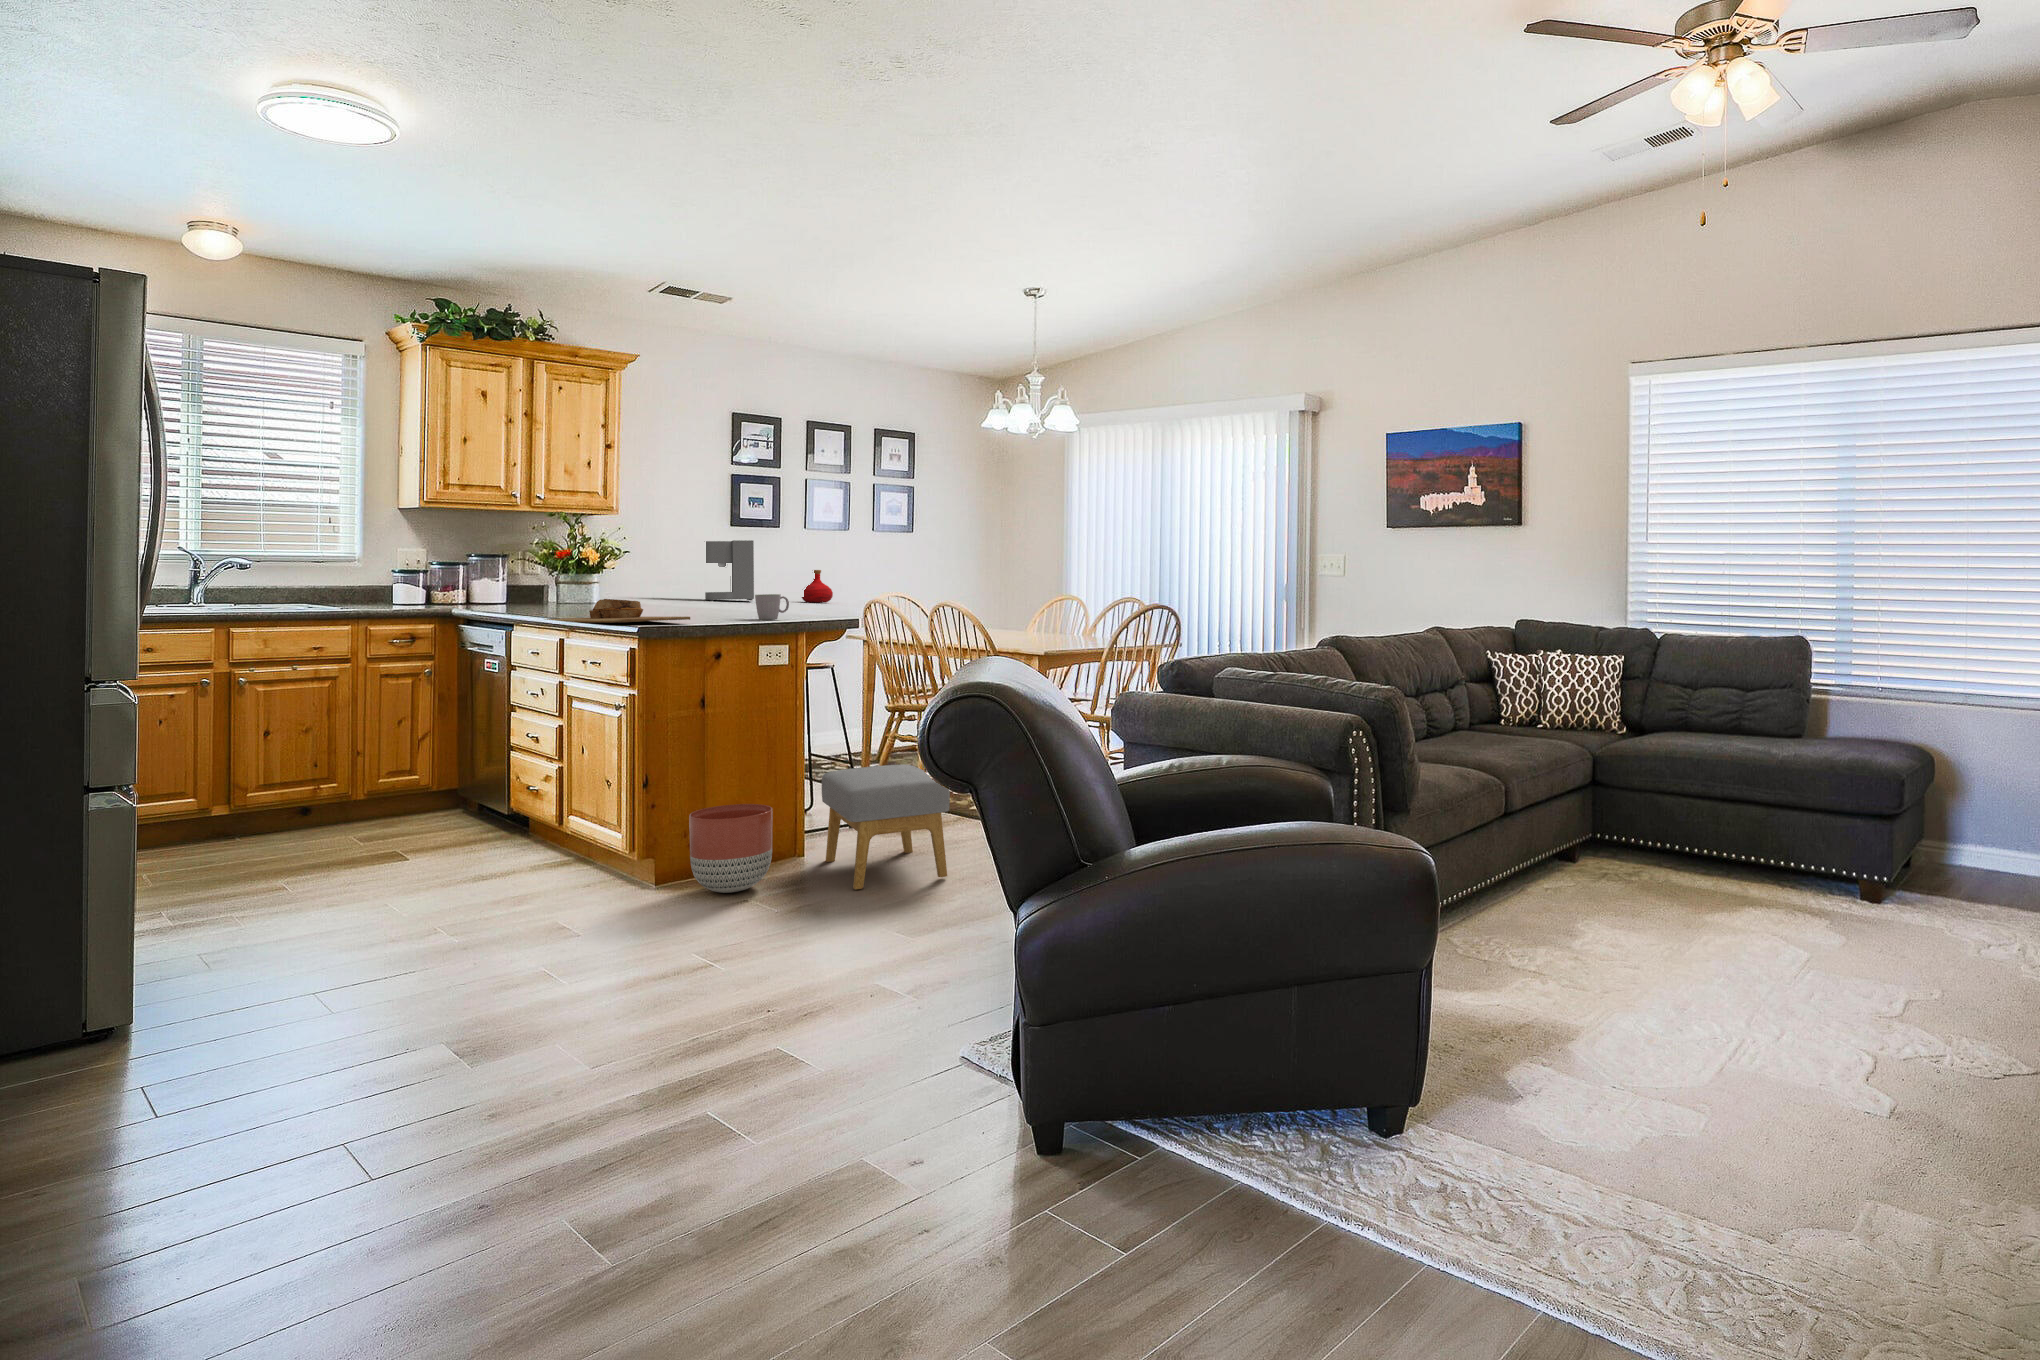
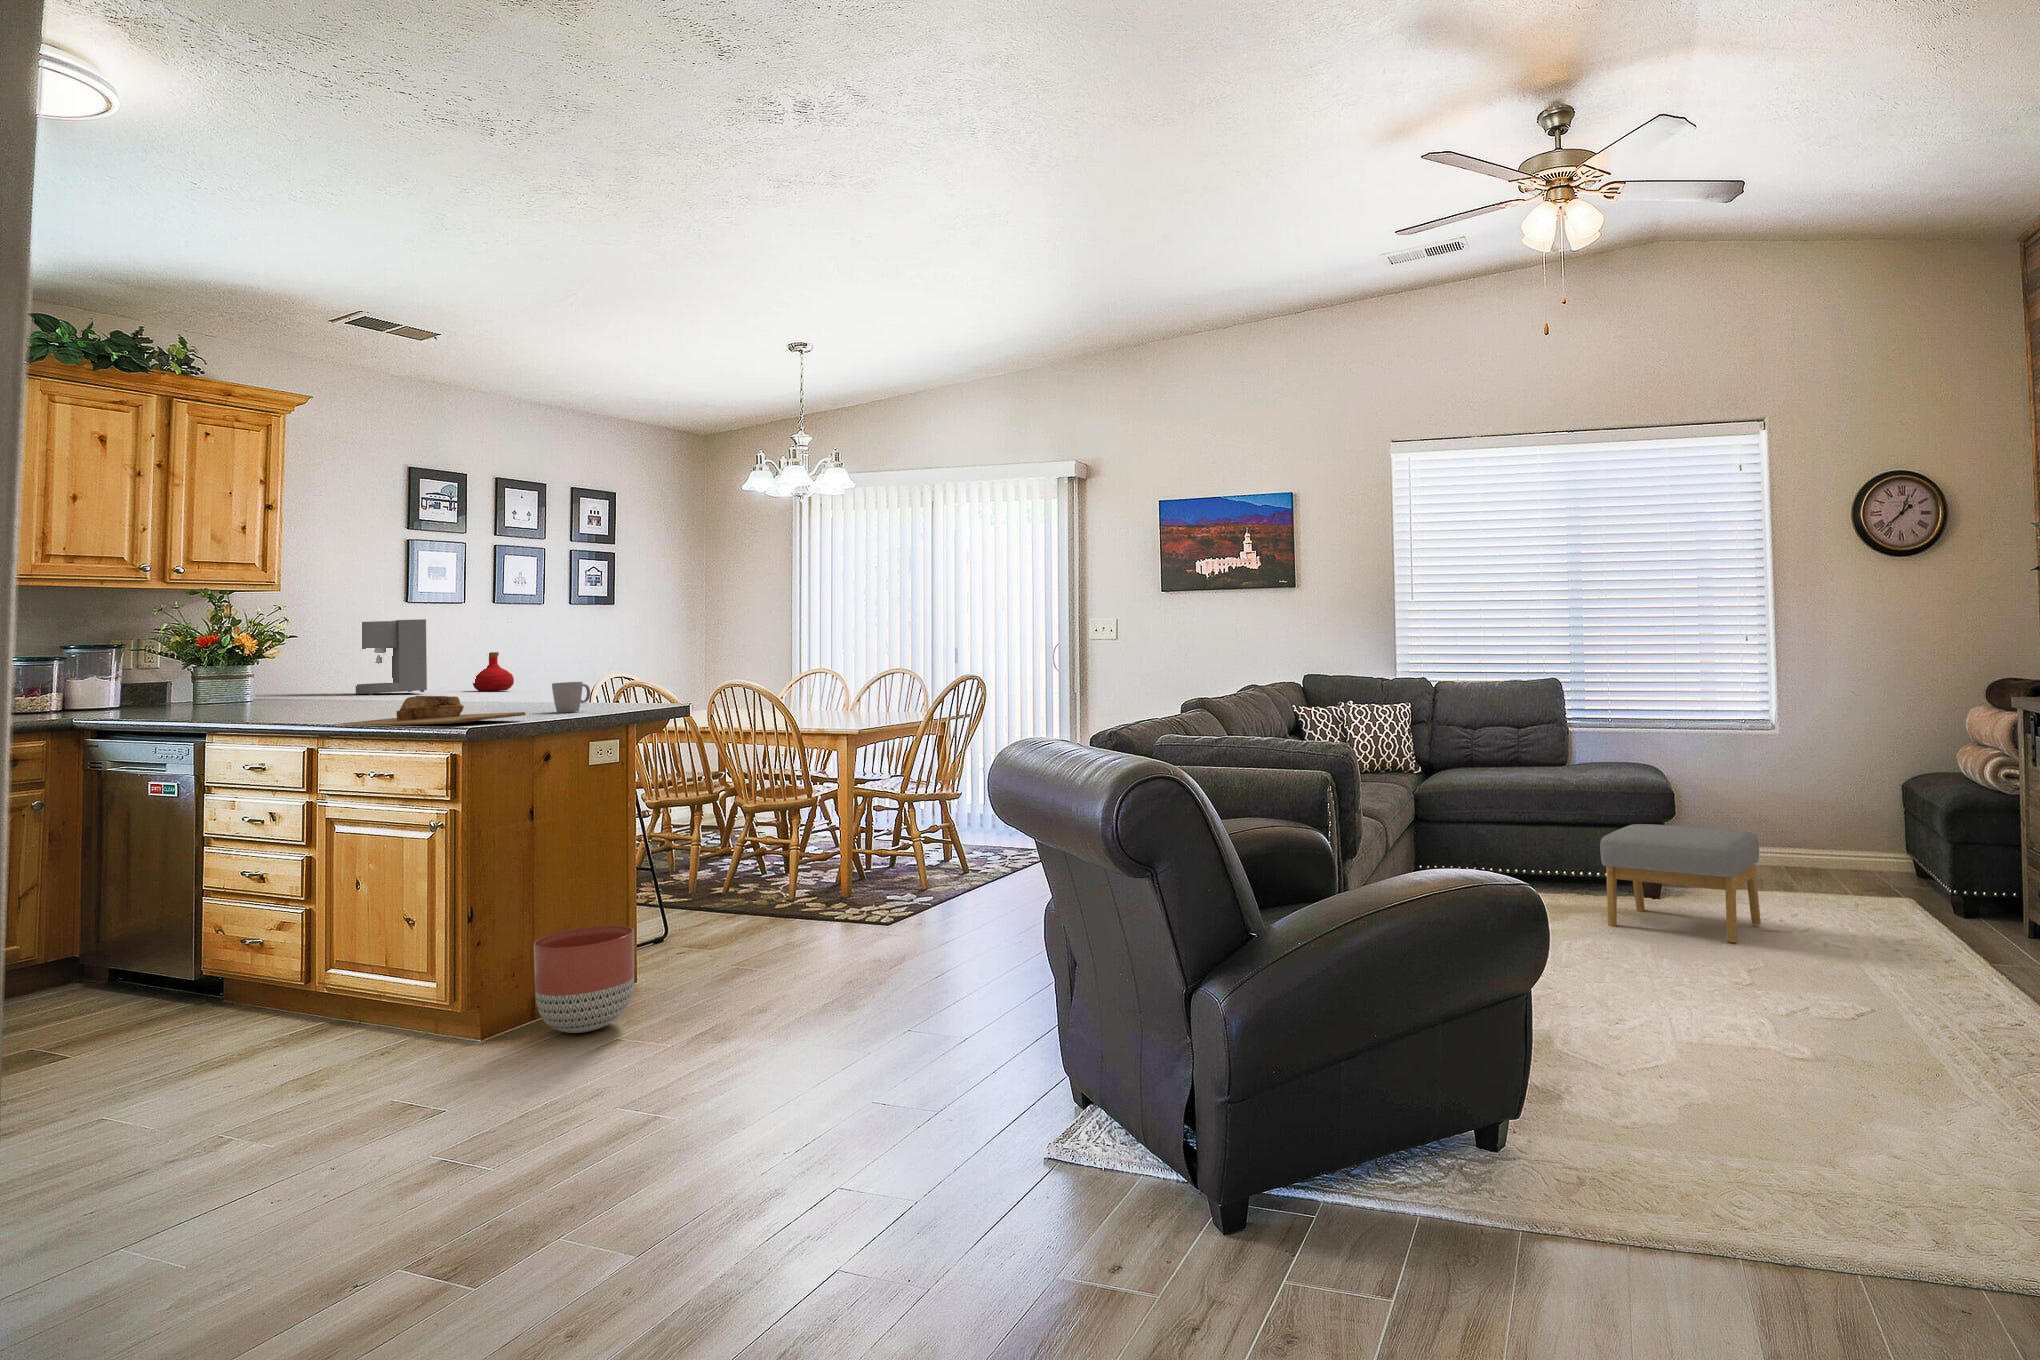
footstool: present [822,765,950,889] -> present [1600,824,1761,943]

